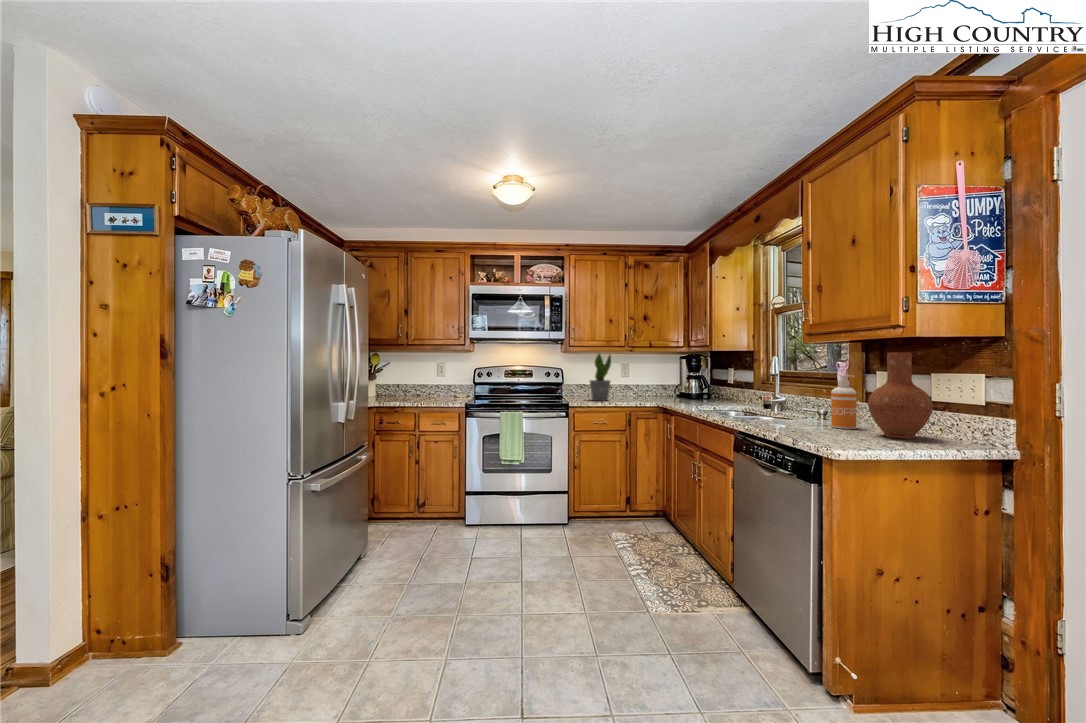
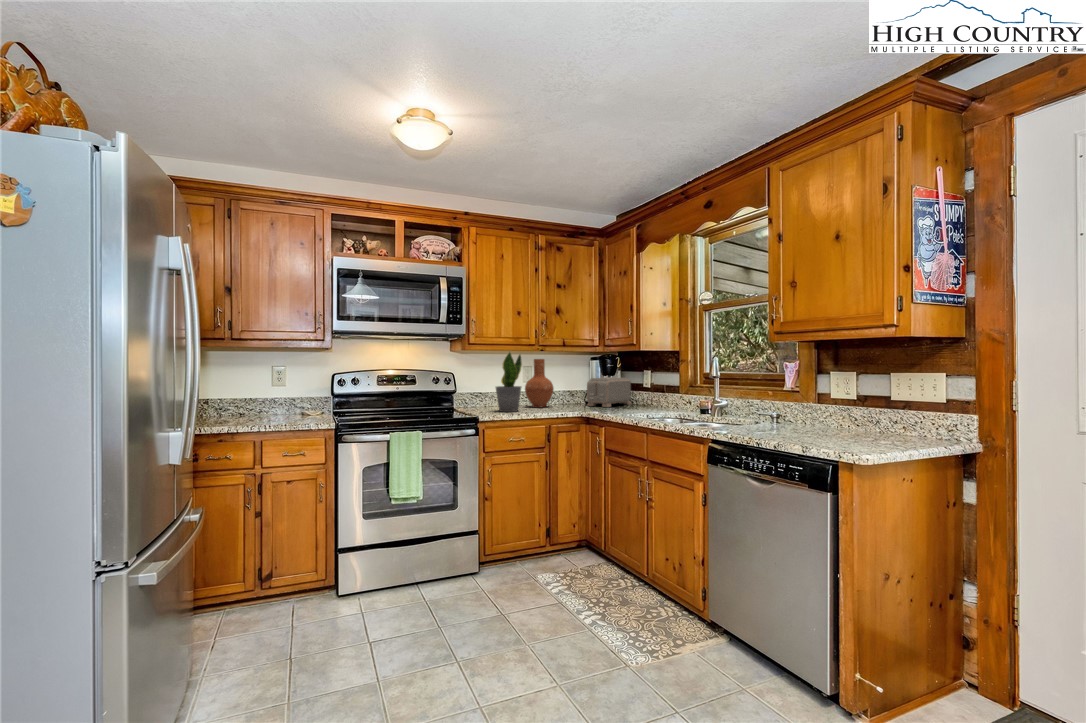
vase: present [868,352,933,439] -> present [525,359,554,407]
toaster: none [674,374,717,400] -> present [587,377,631,407]
soap dispenser: present [831,375,857,429] -> none [798,376,823,432]

